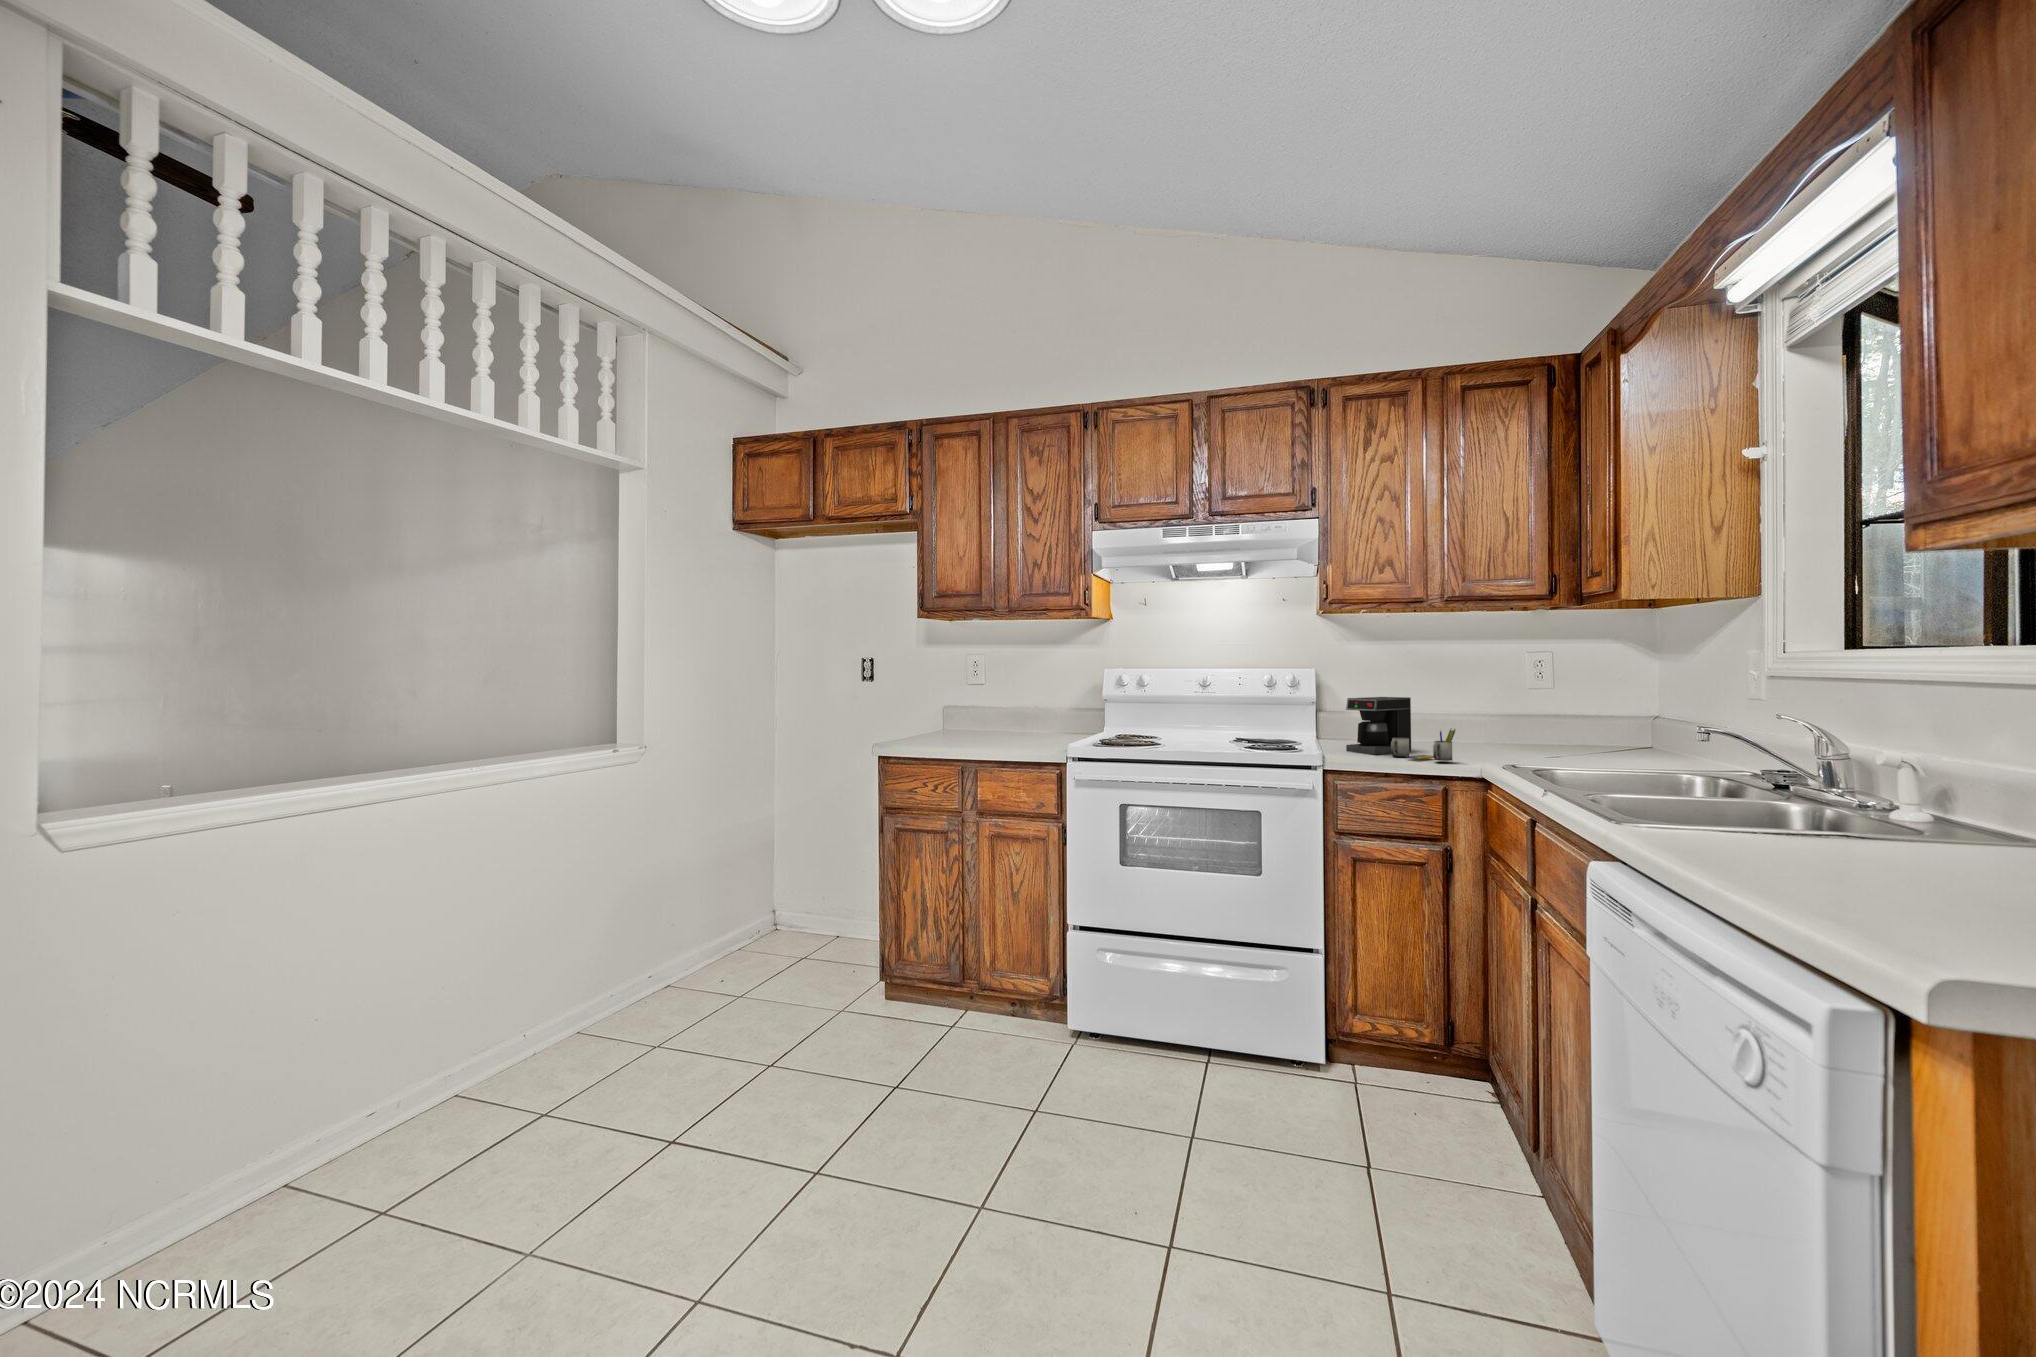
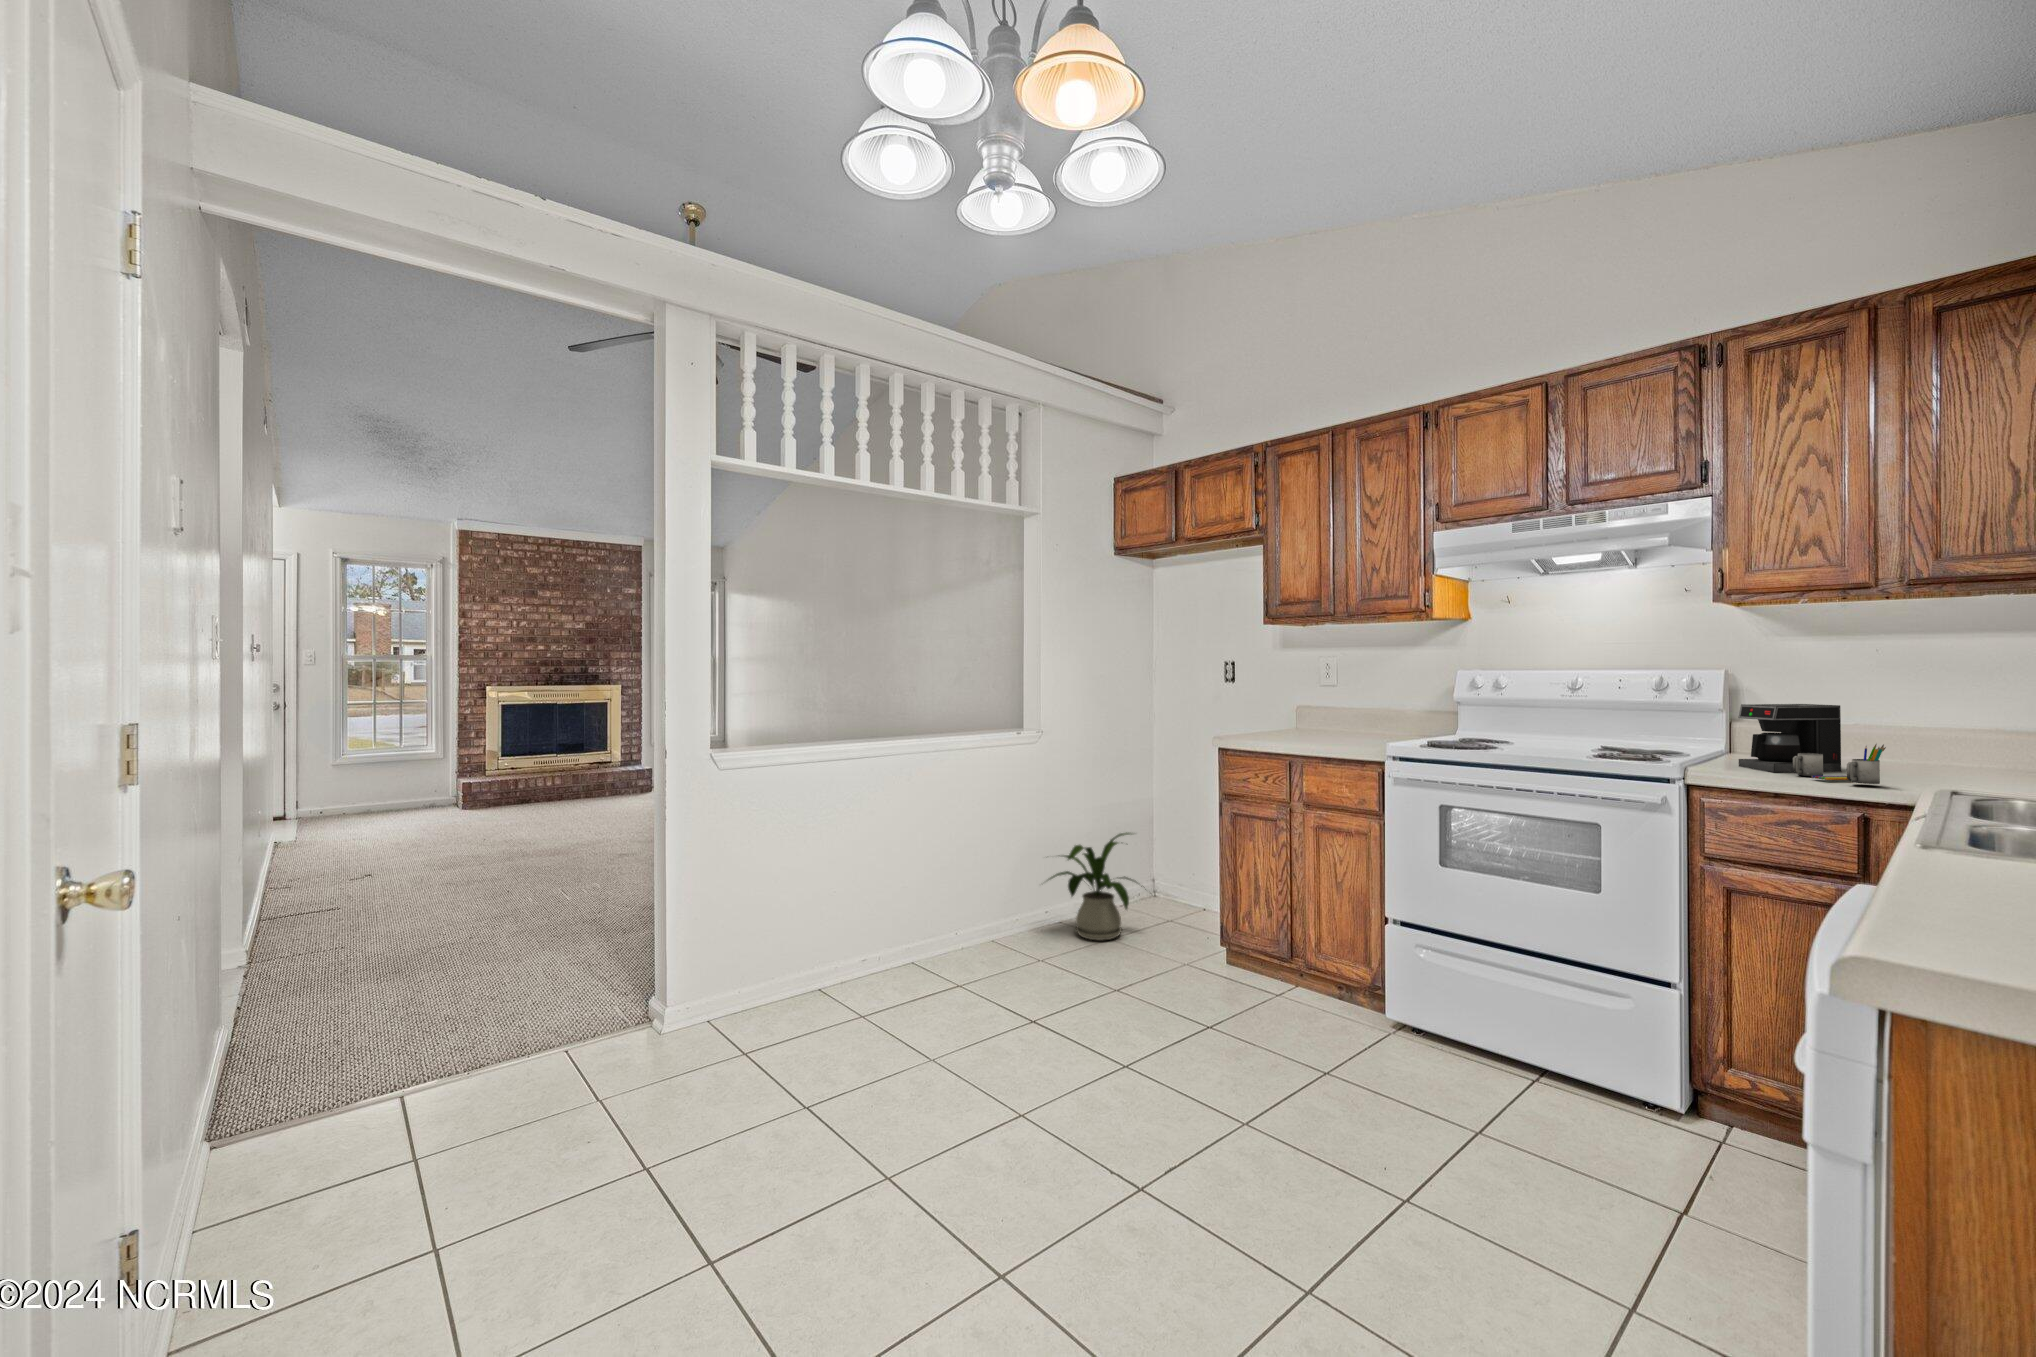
house plant: none [648,865,796,1004] -> present [1048,832,1146,940]

